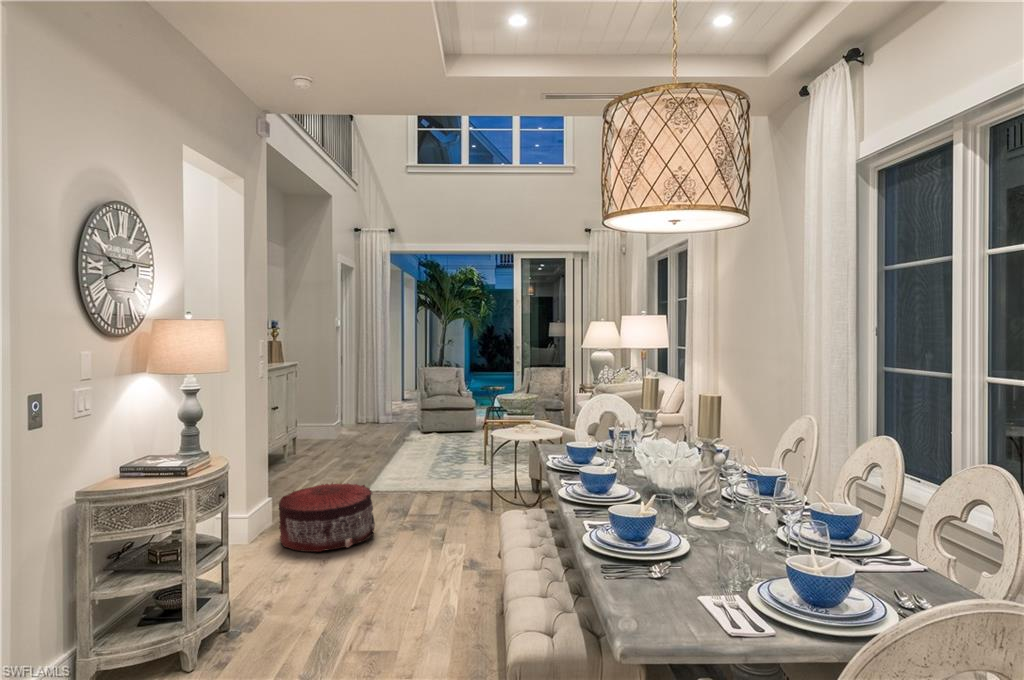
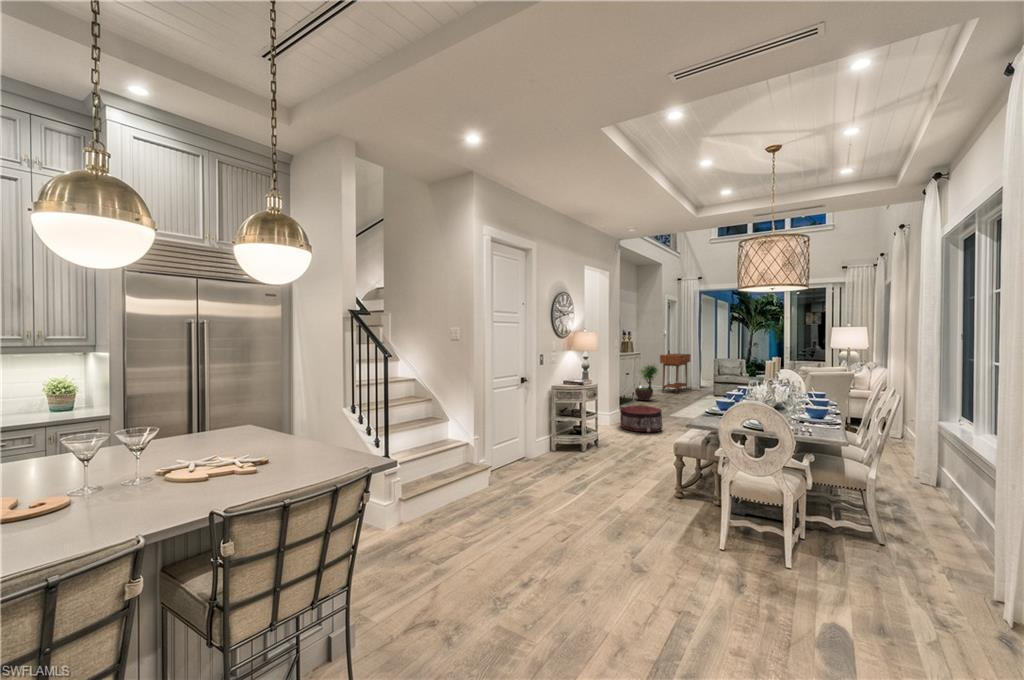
console table: none [335,361,384,438] -> present [660,353,691,394]
potted tree: none [294,381,341,460] -> present [635,366,658,401]

